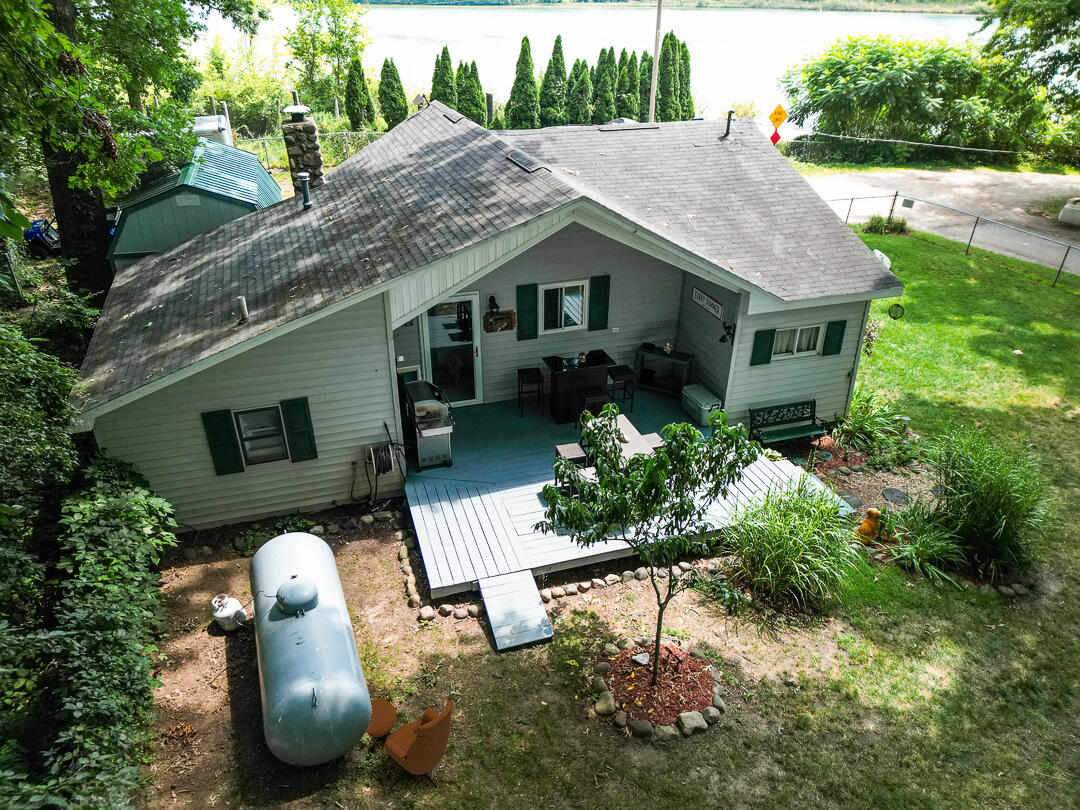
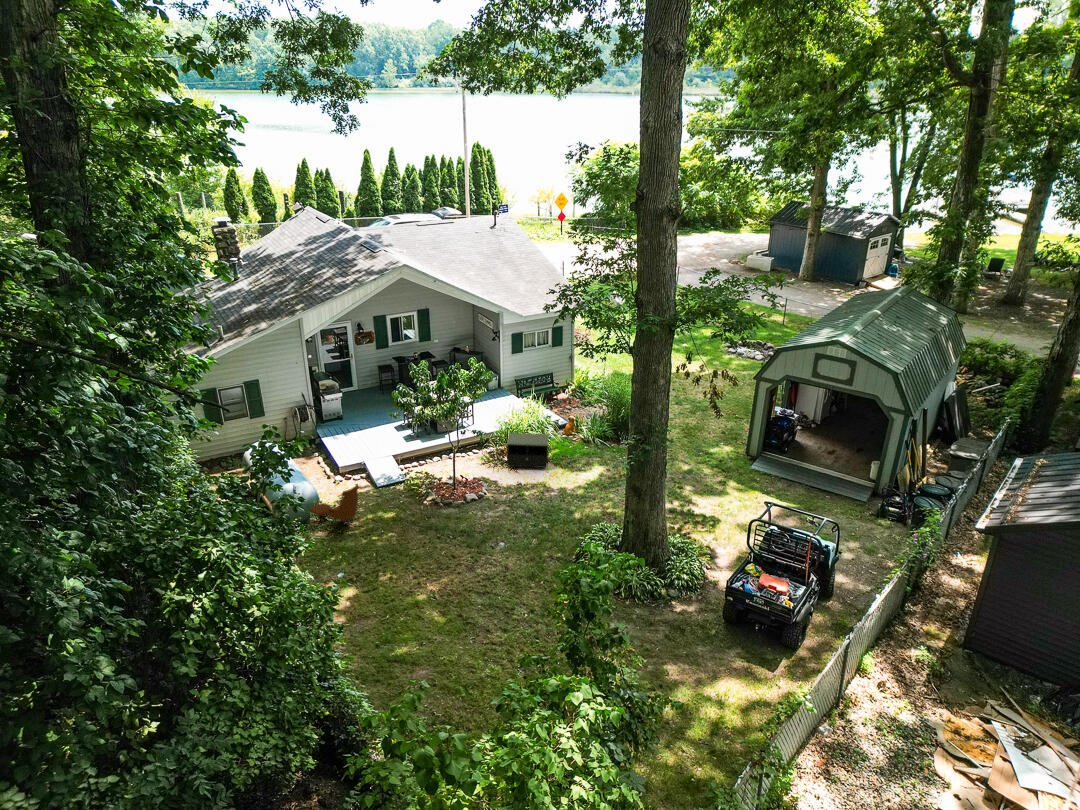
storage bench: none [755,554,854,643] -> present [507,433,549,469]

